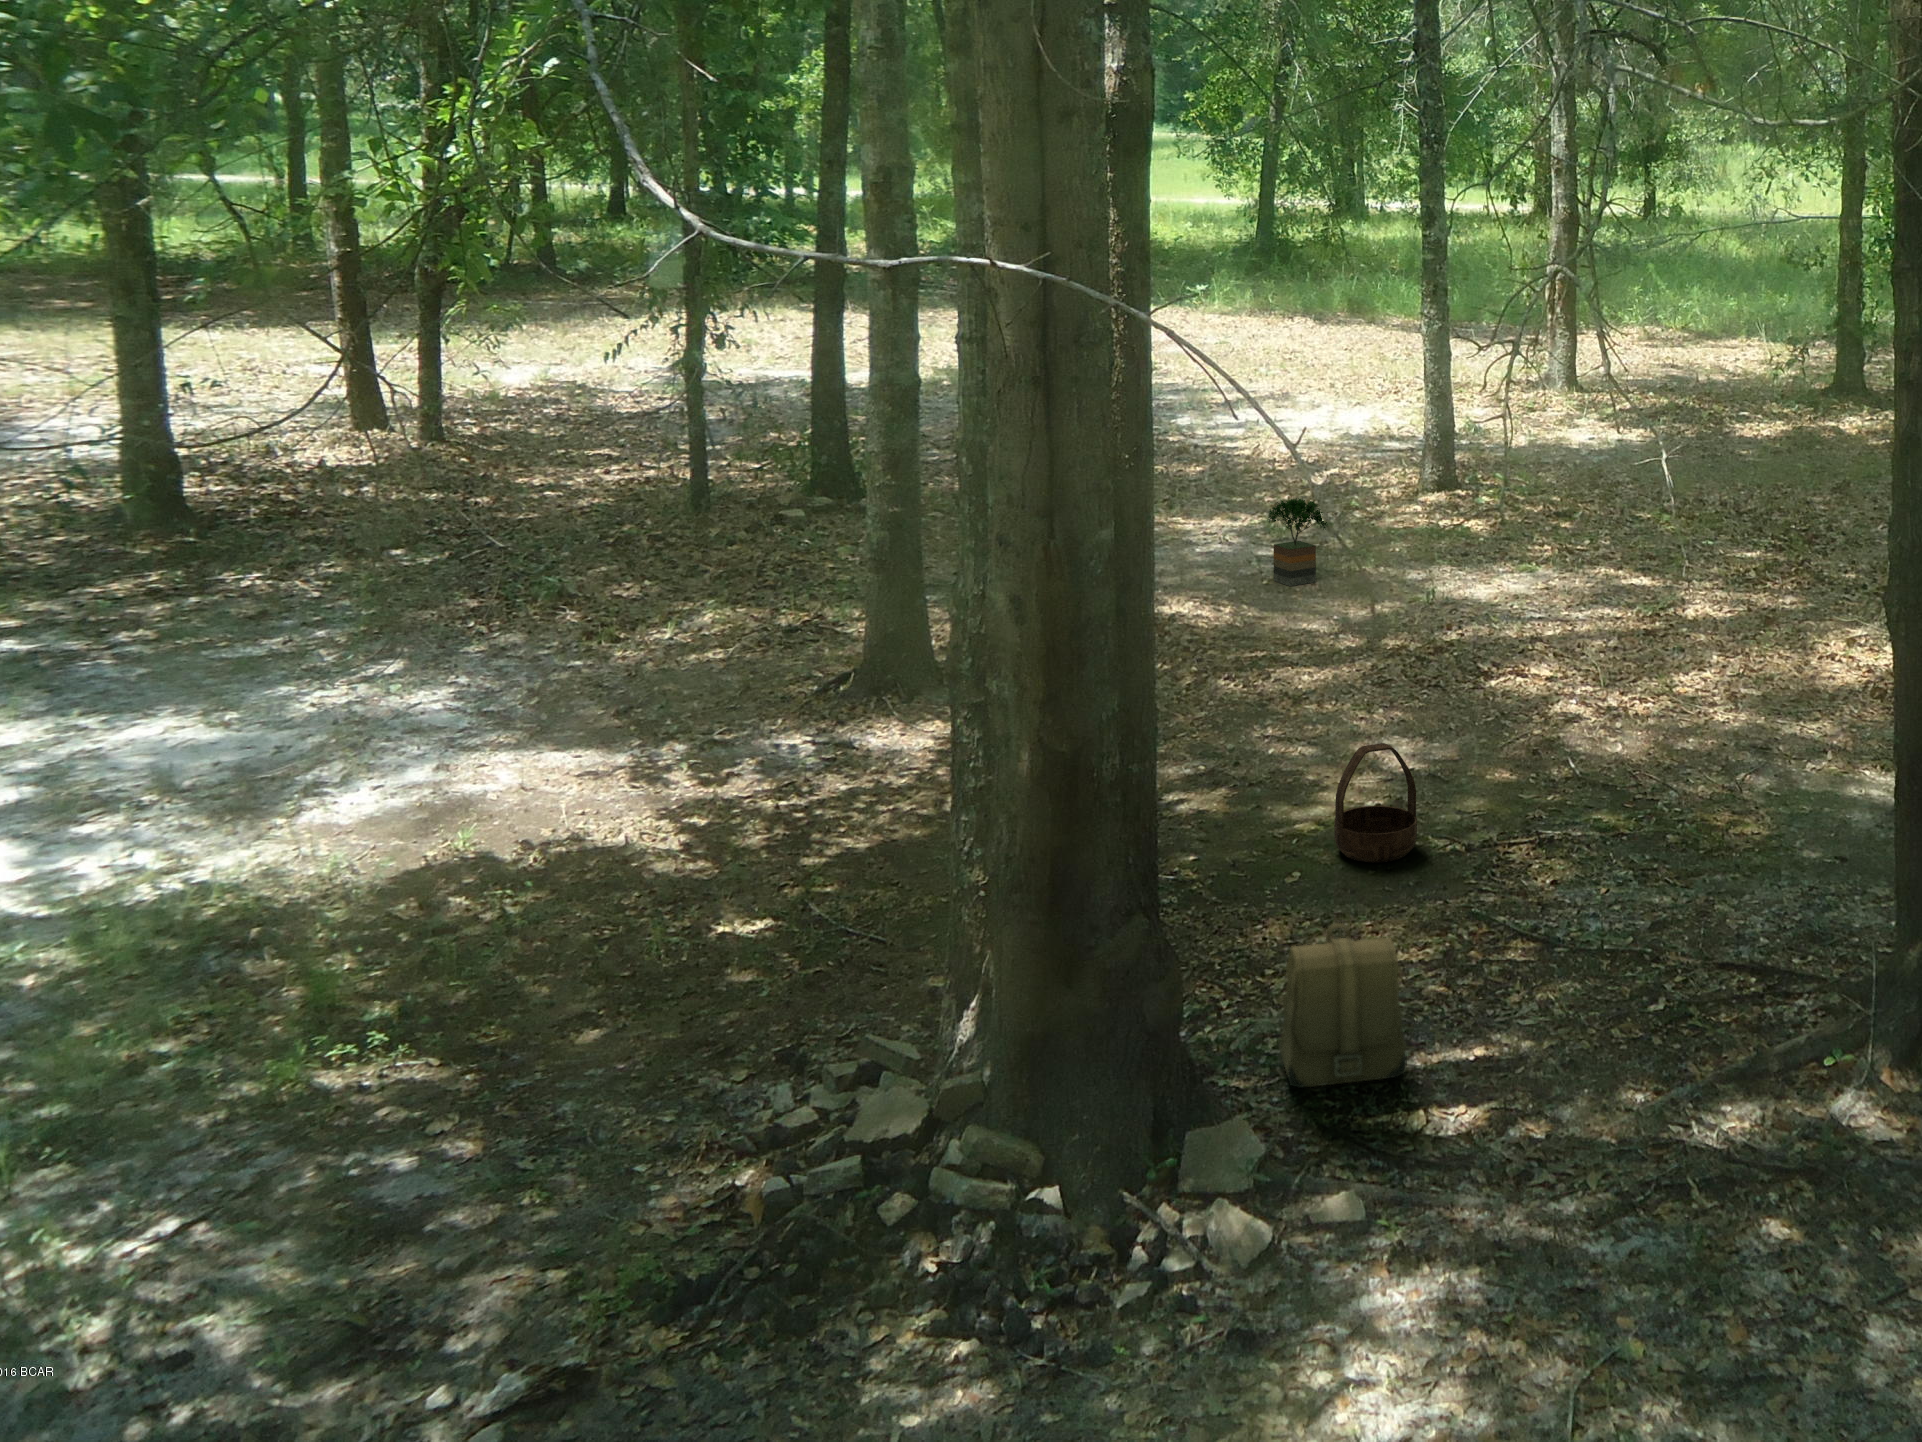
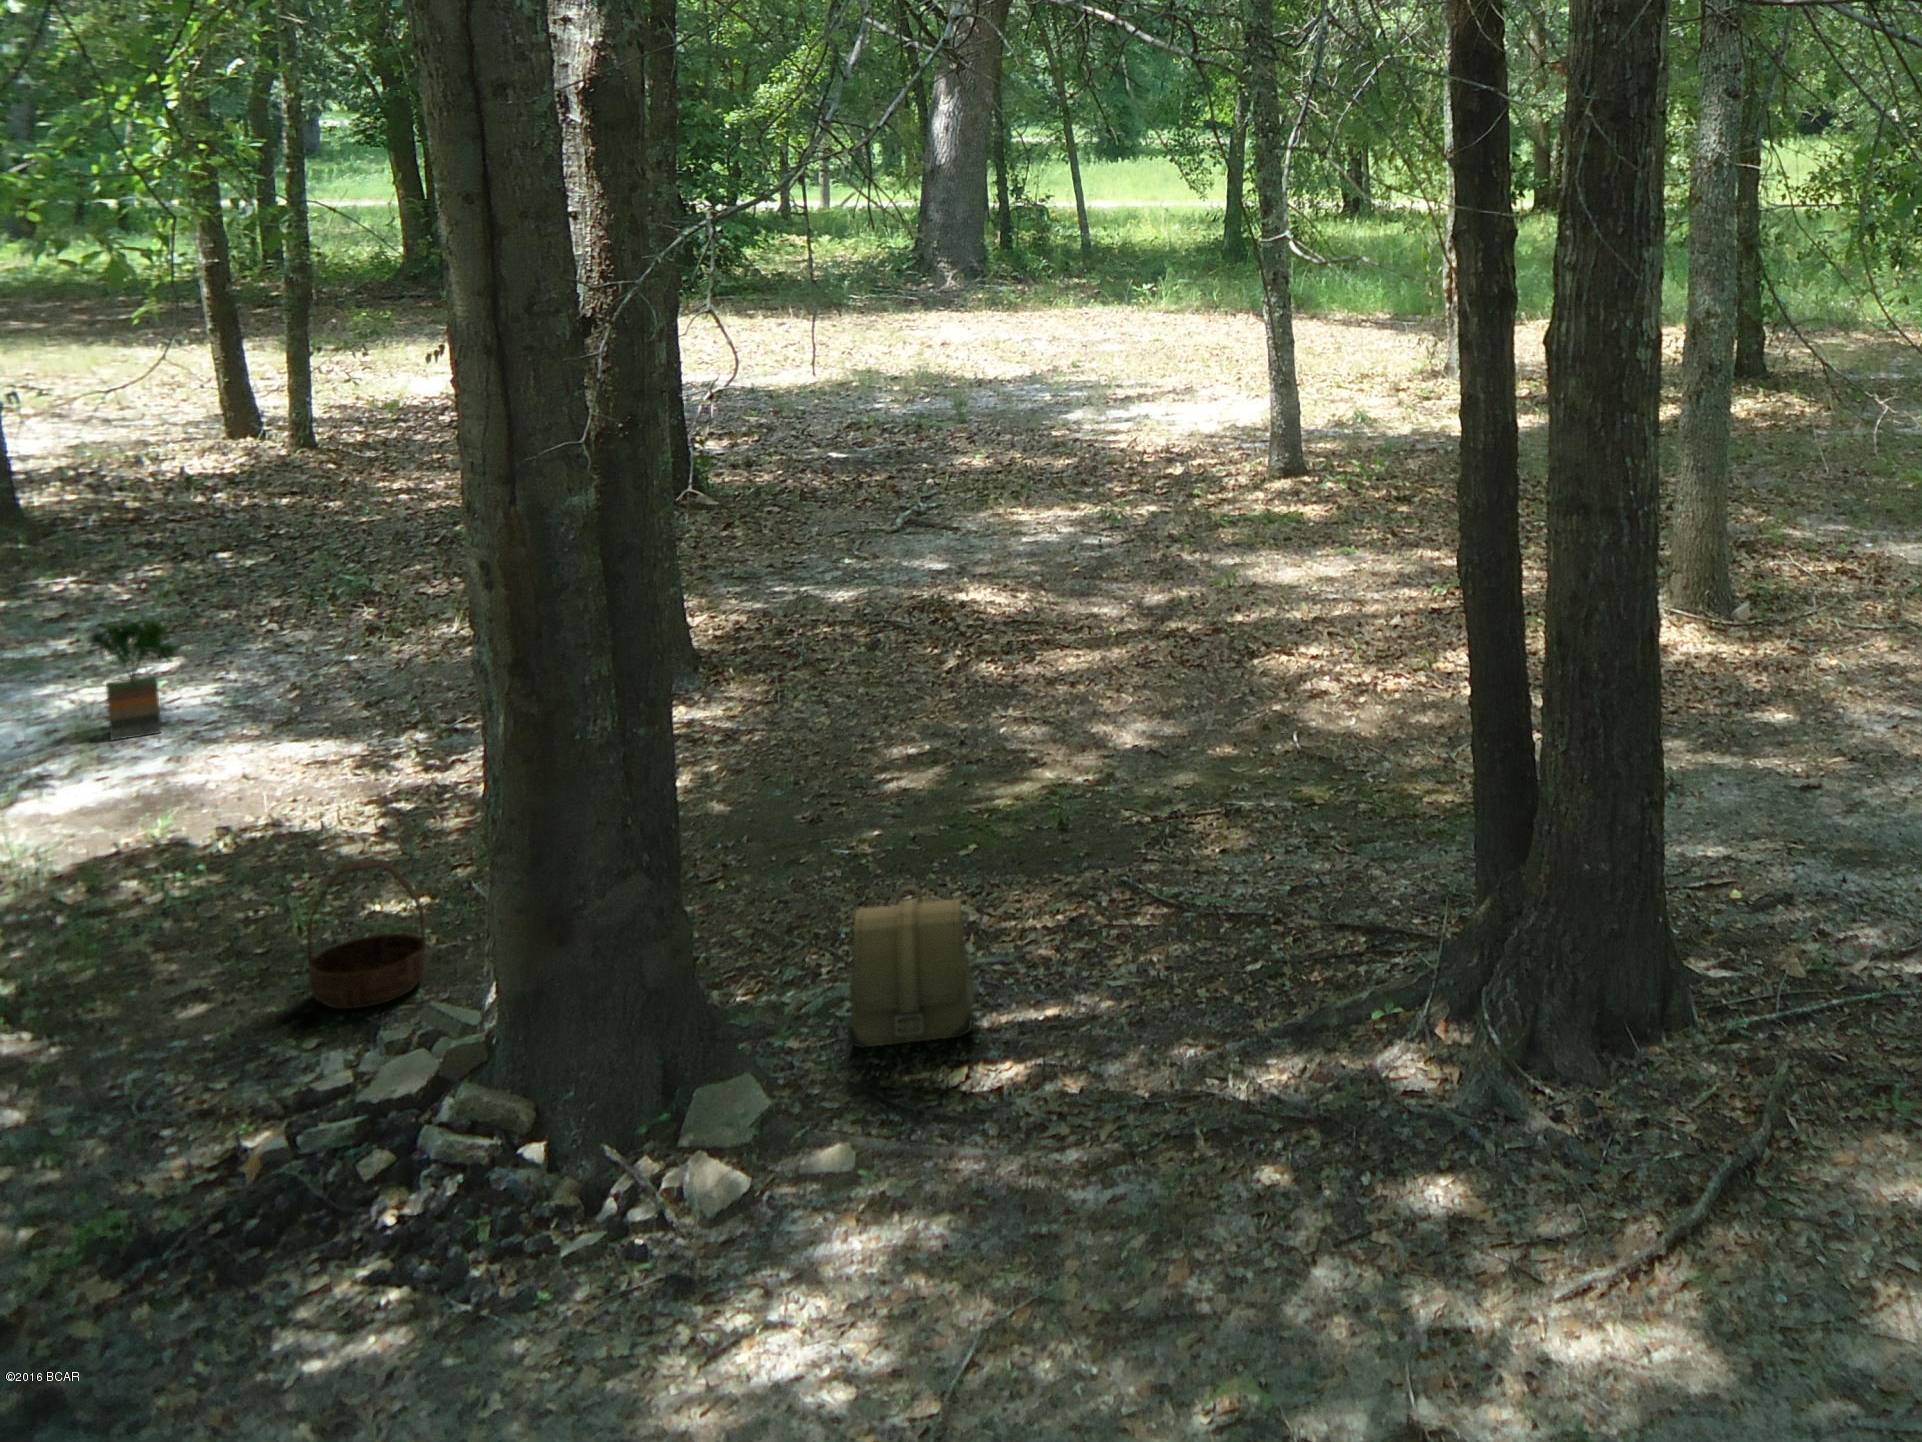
potted tree: present [1268,498,1328,586] -> present [87,620,178,740]
basket: present [1334,743,1417,863] -> present [307,859,427,1009]

